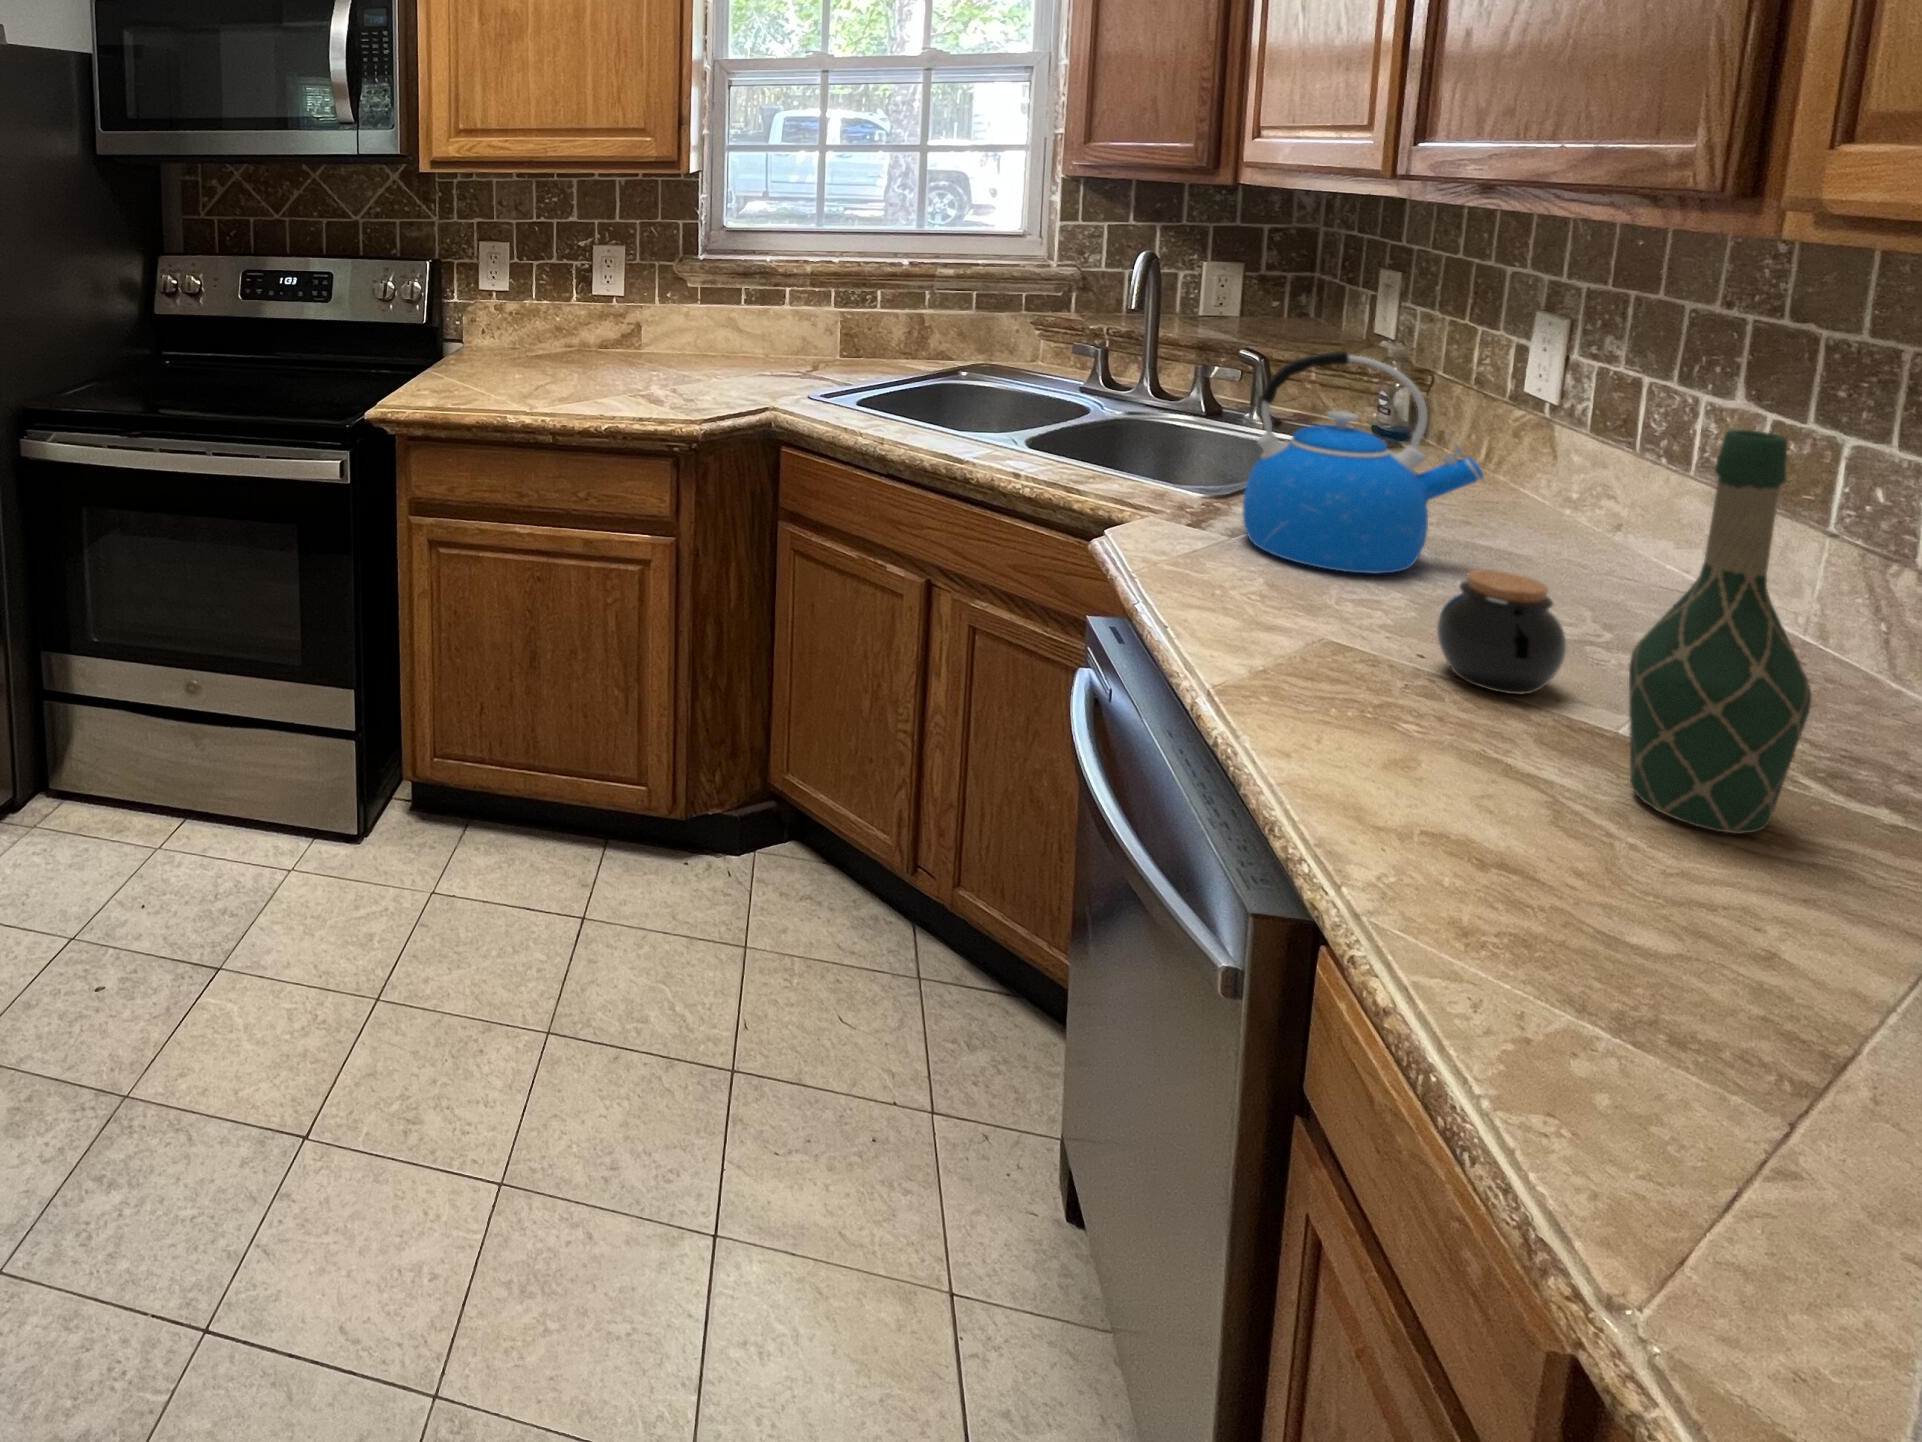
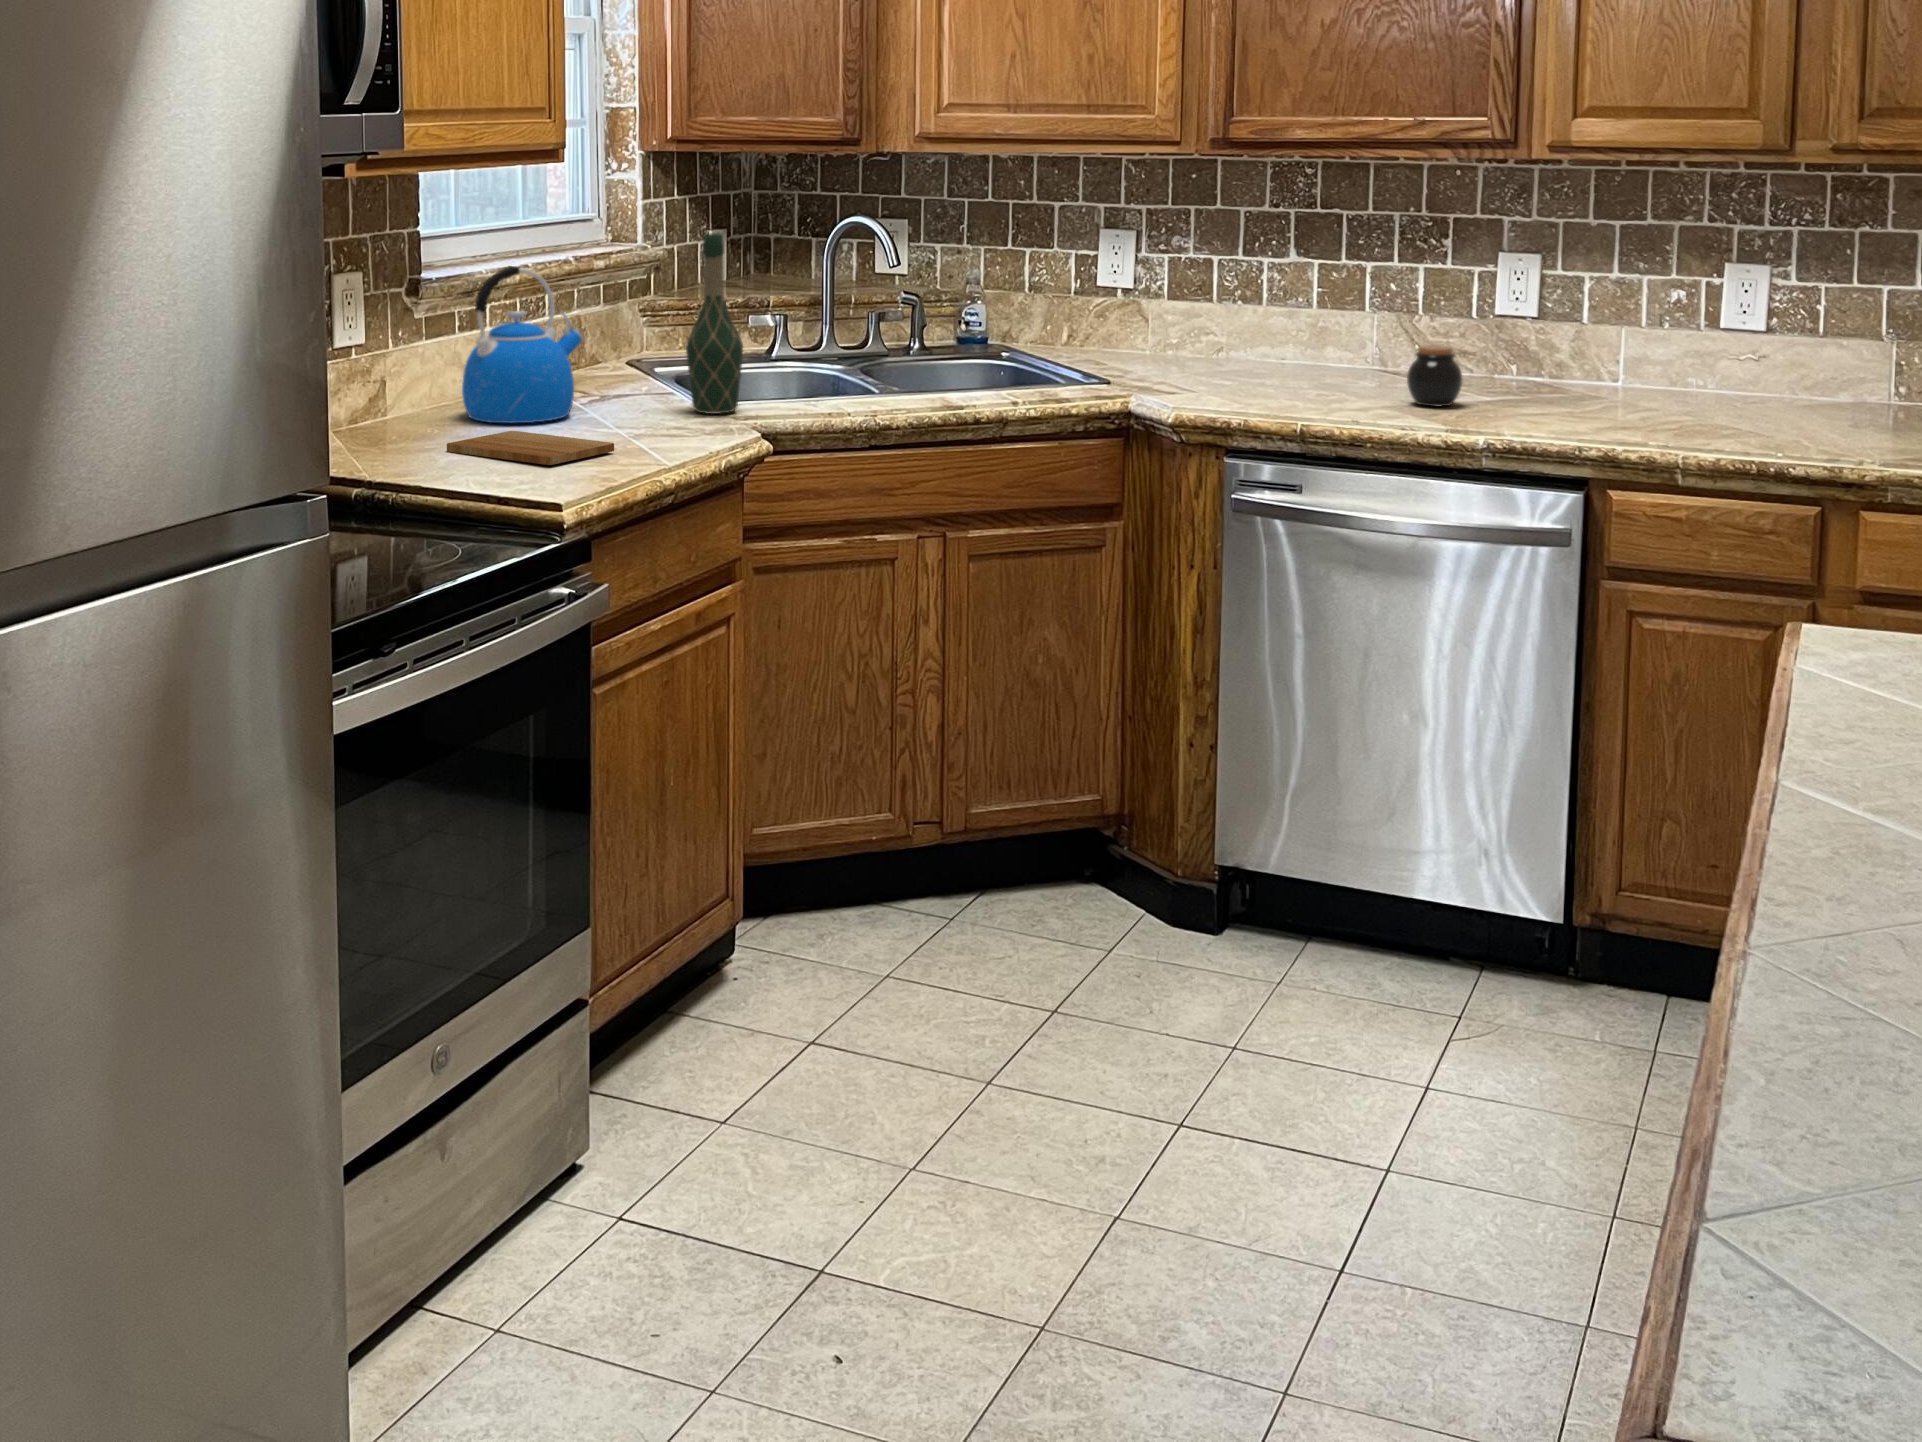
kettle: present [1242,351,1483,574] -> present [462,266,583,423]
cutting board: none [497,363,597,392] -> present [447,431,614,465]
wine bottle: present [1629,430,1811,834] -> present [686,234,743,414]

